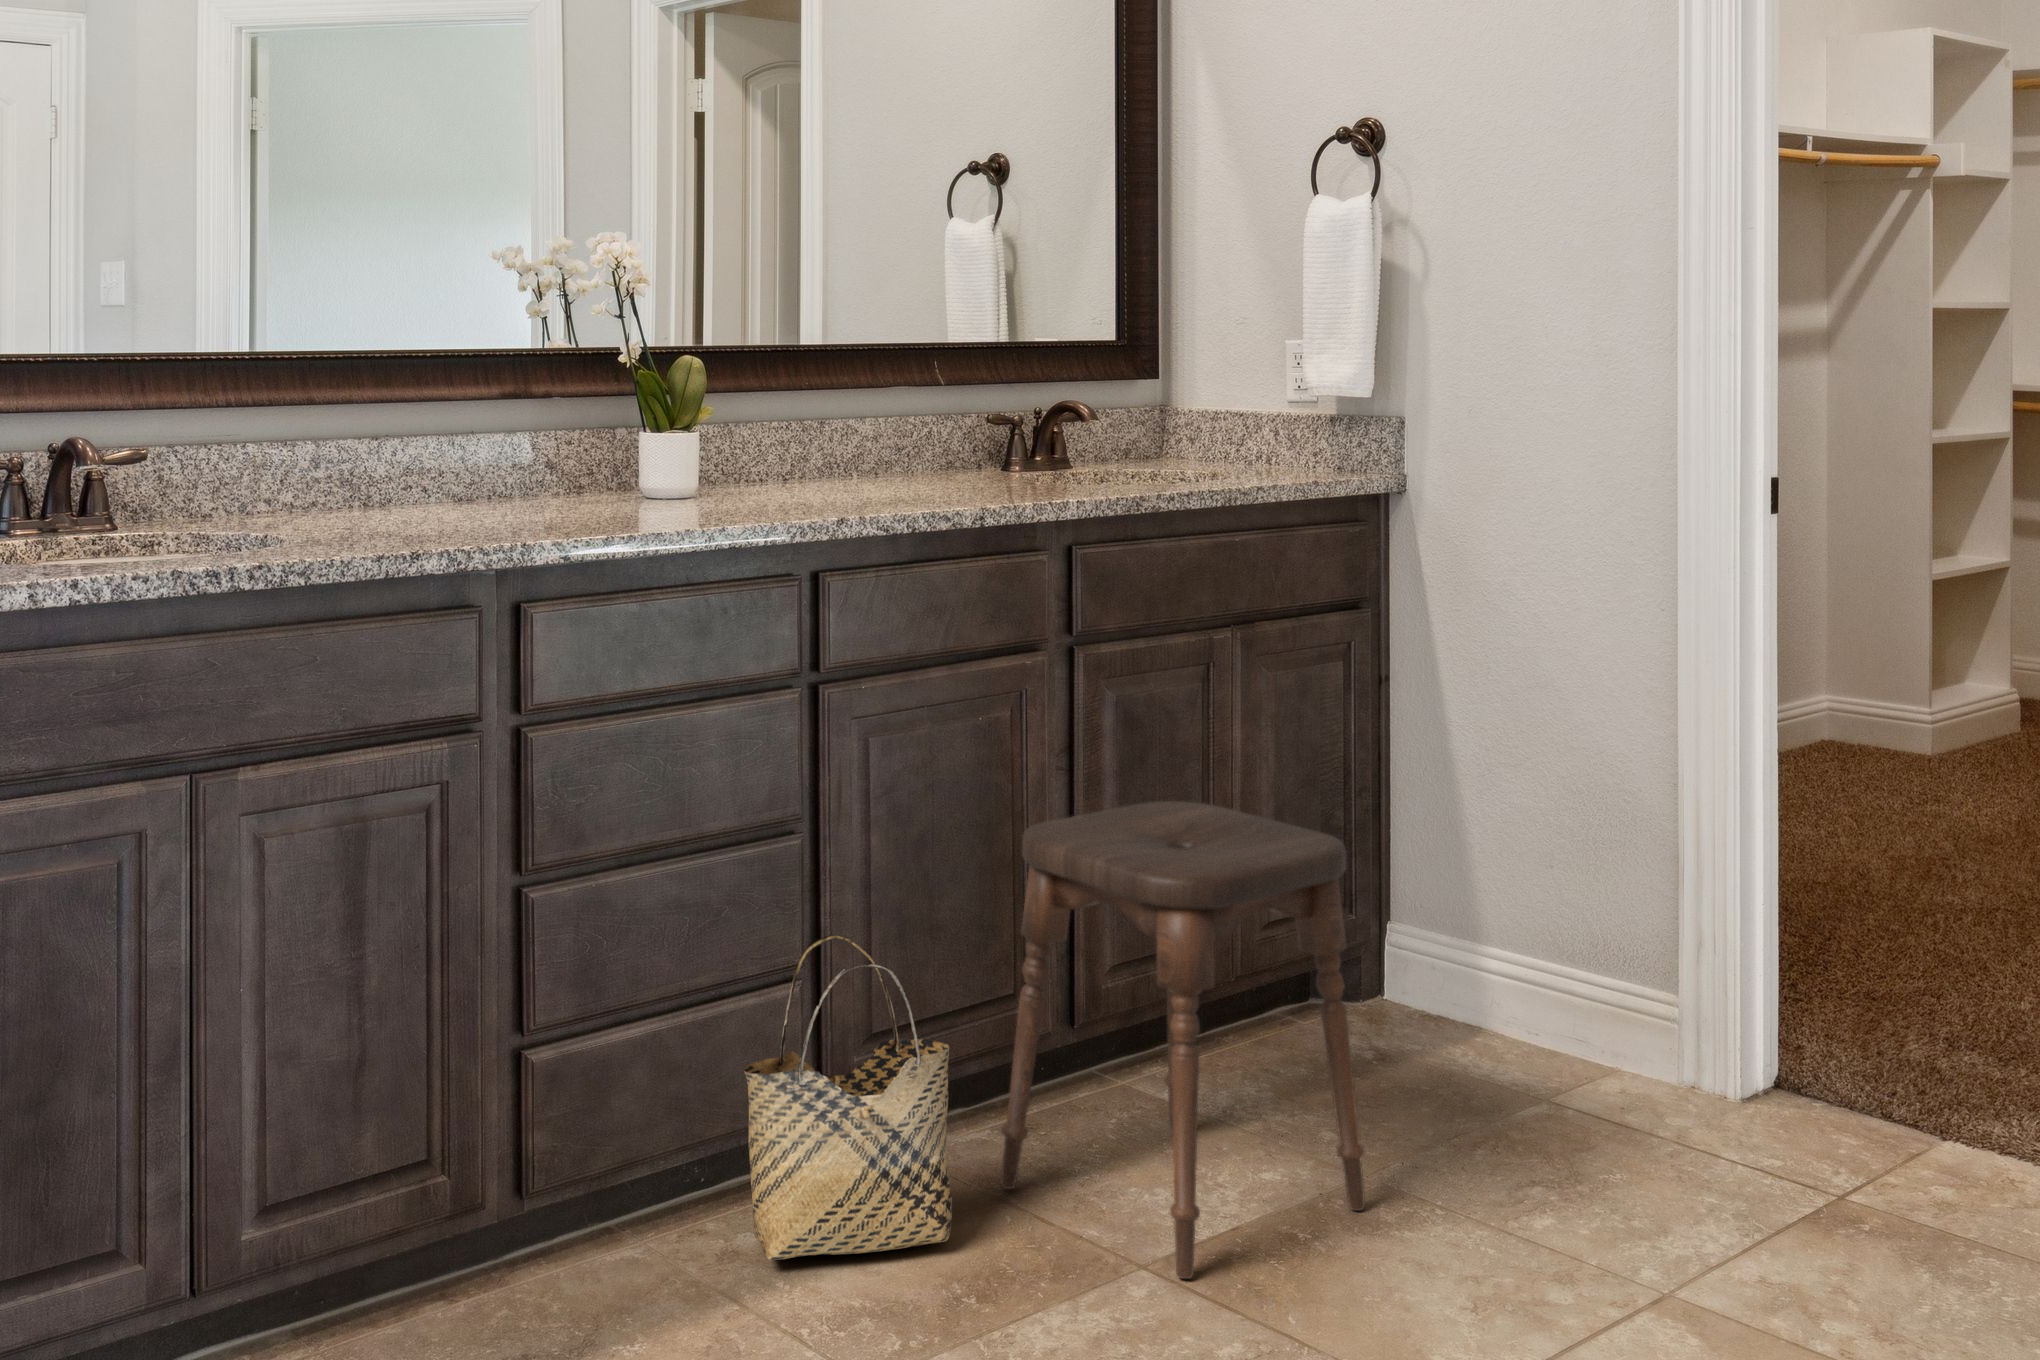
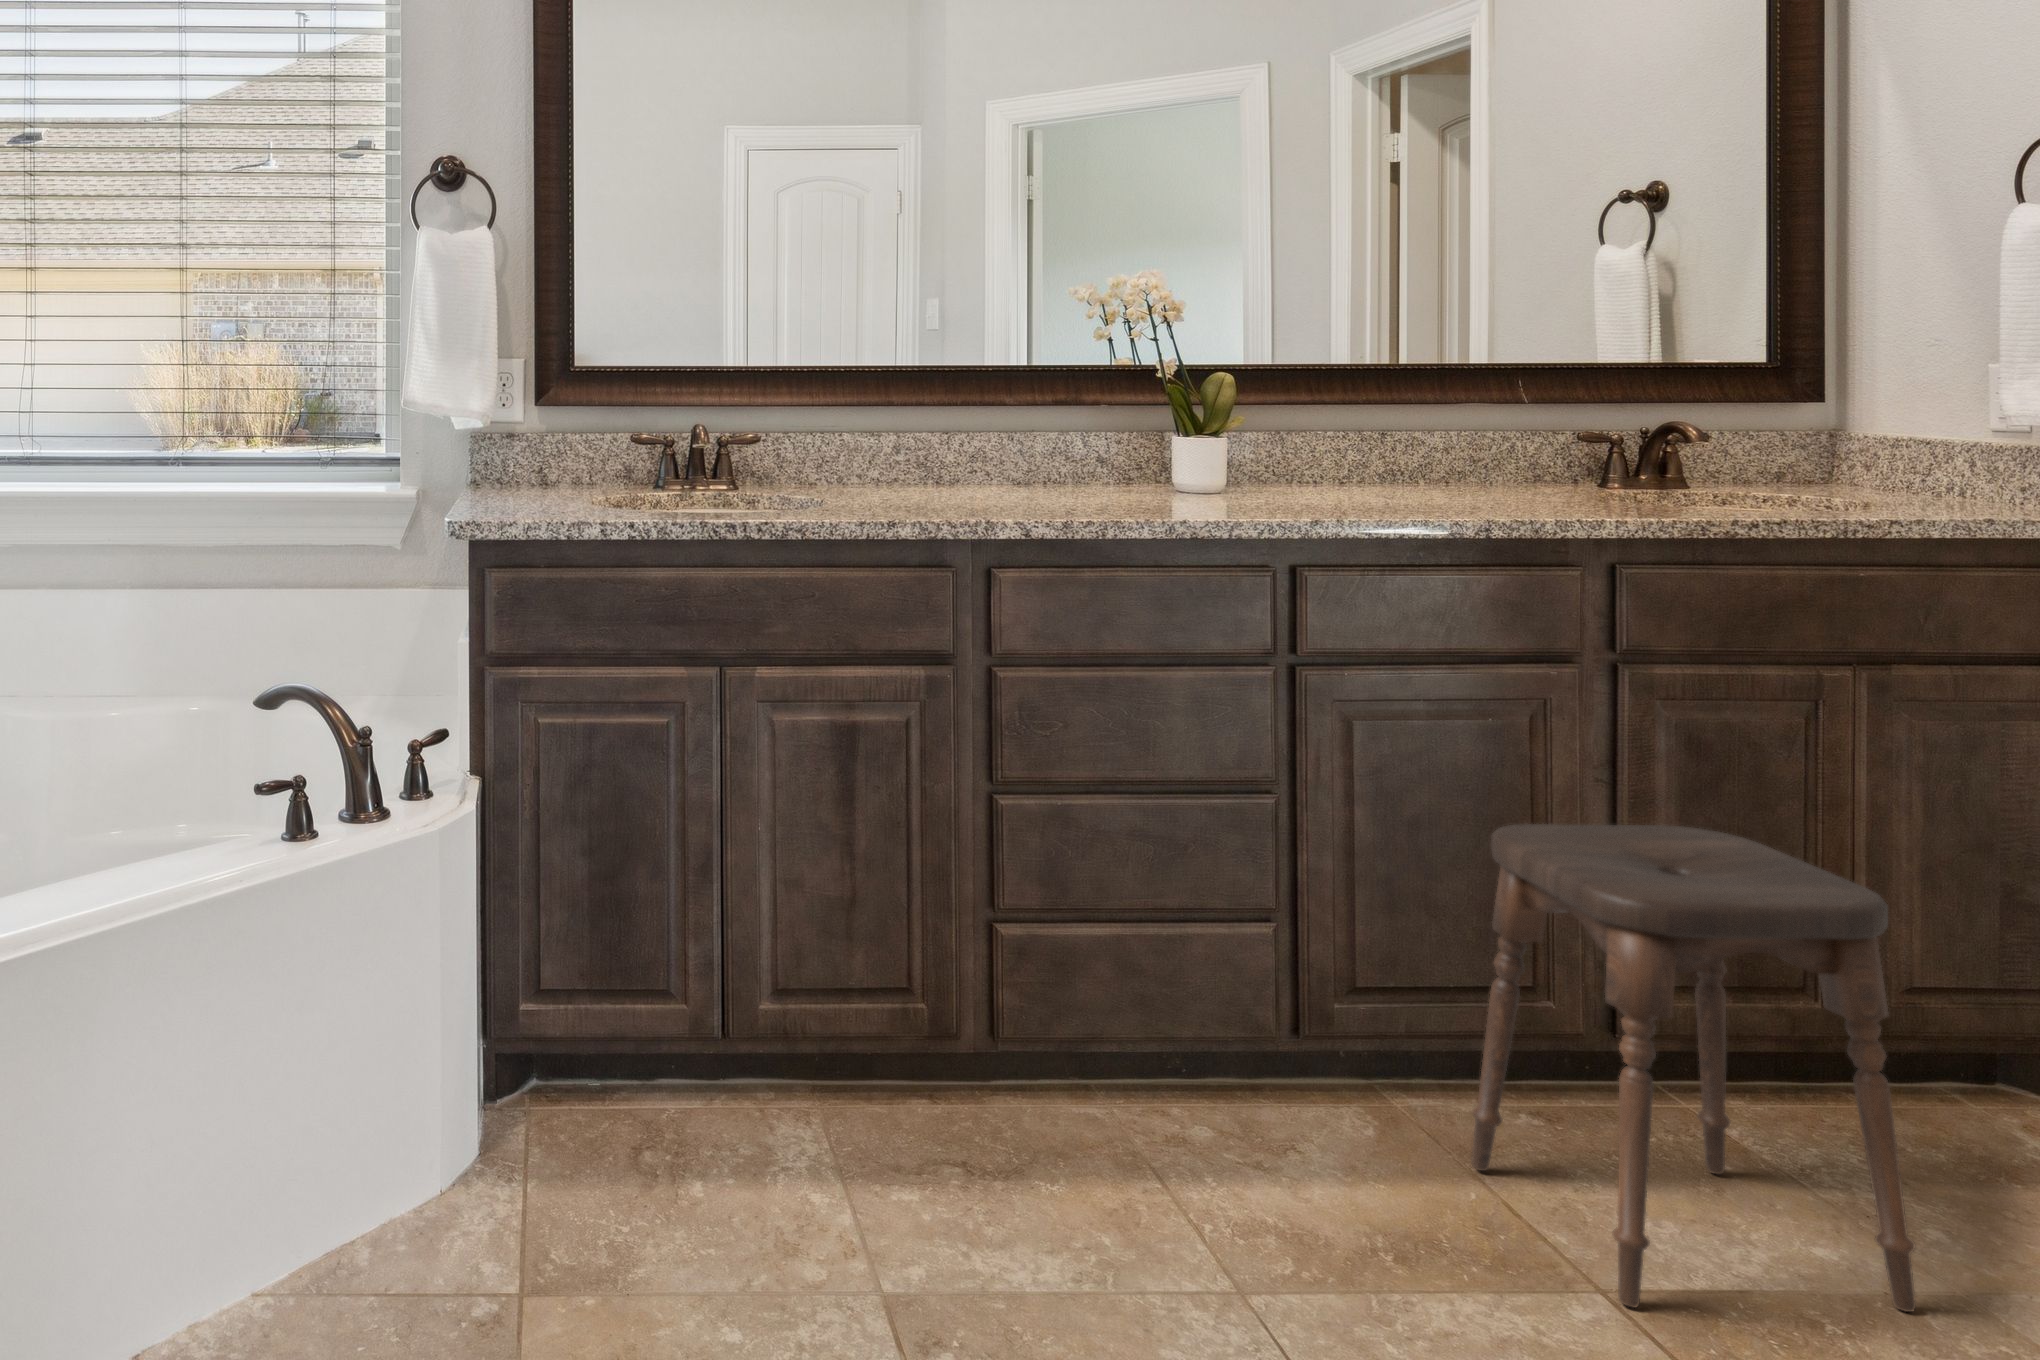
woven basket: present [743,935,952,1261] -> none [1180,888,1396,1193]

